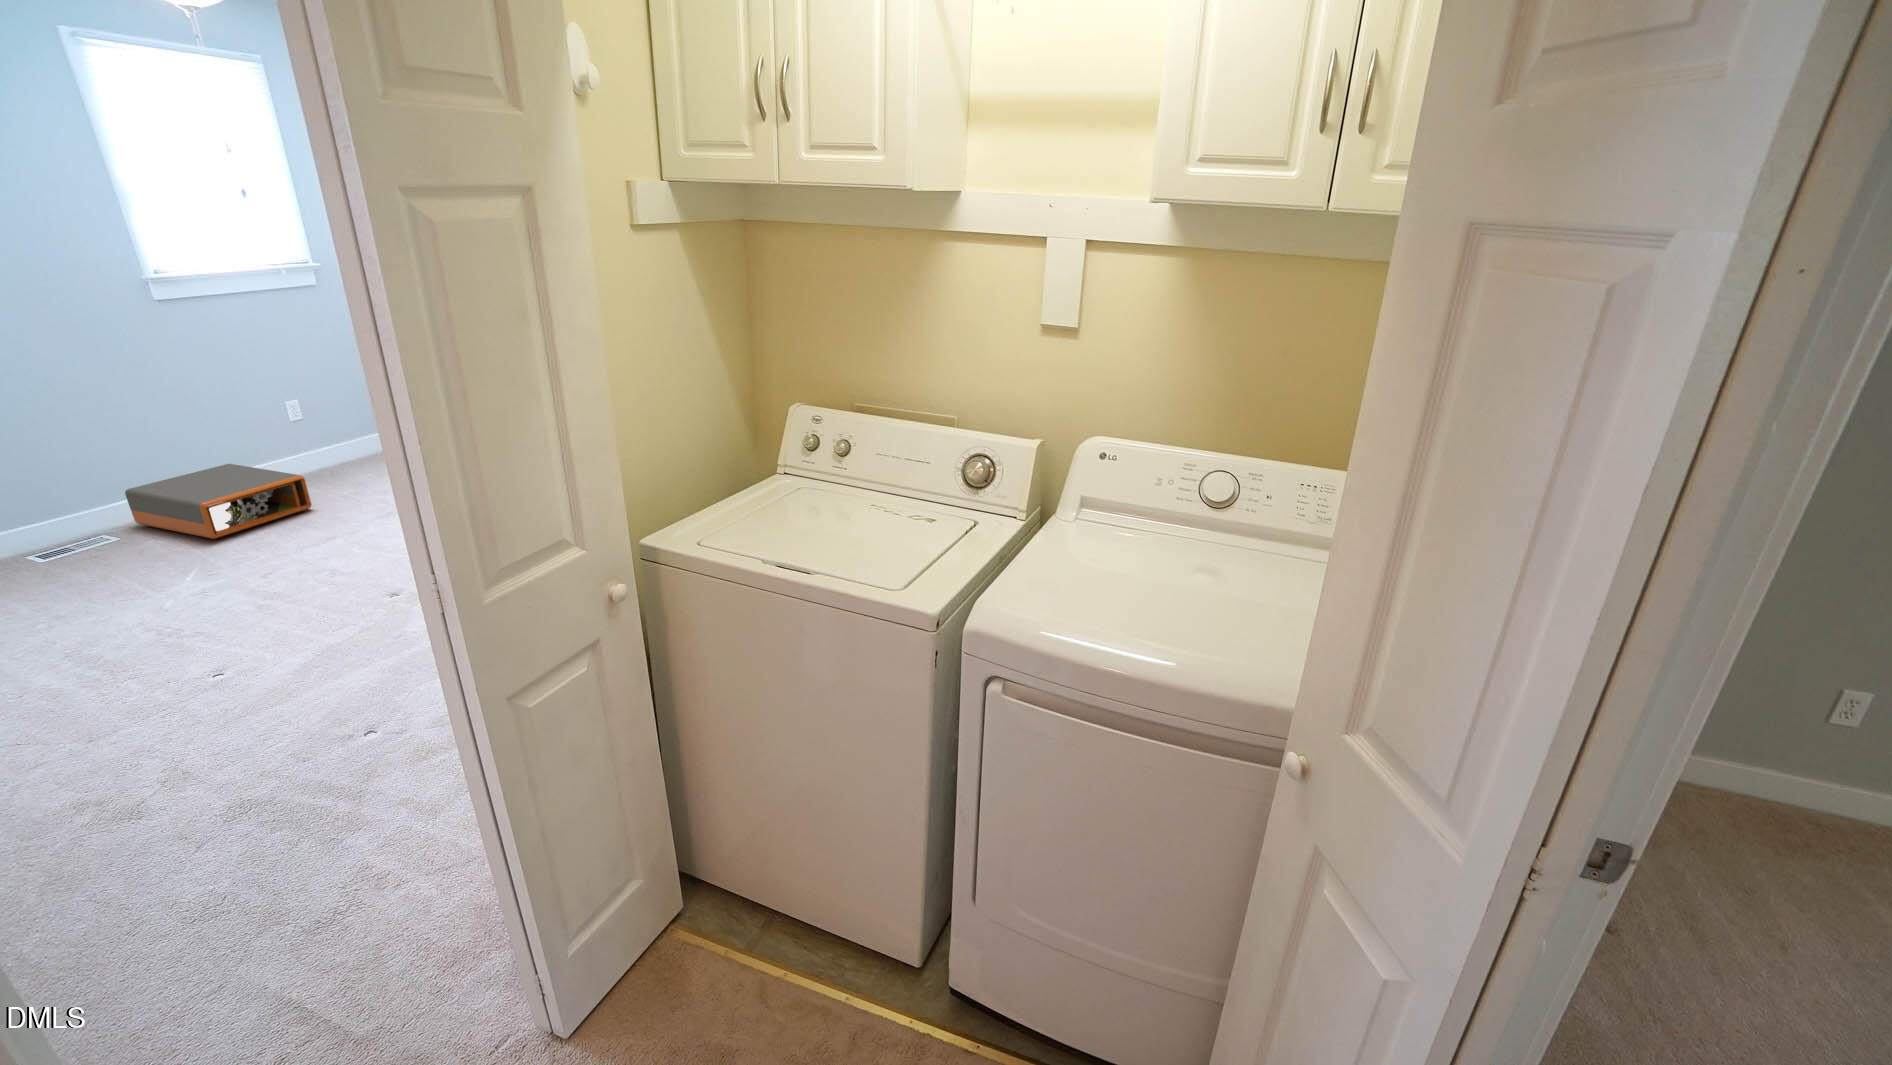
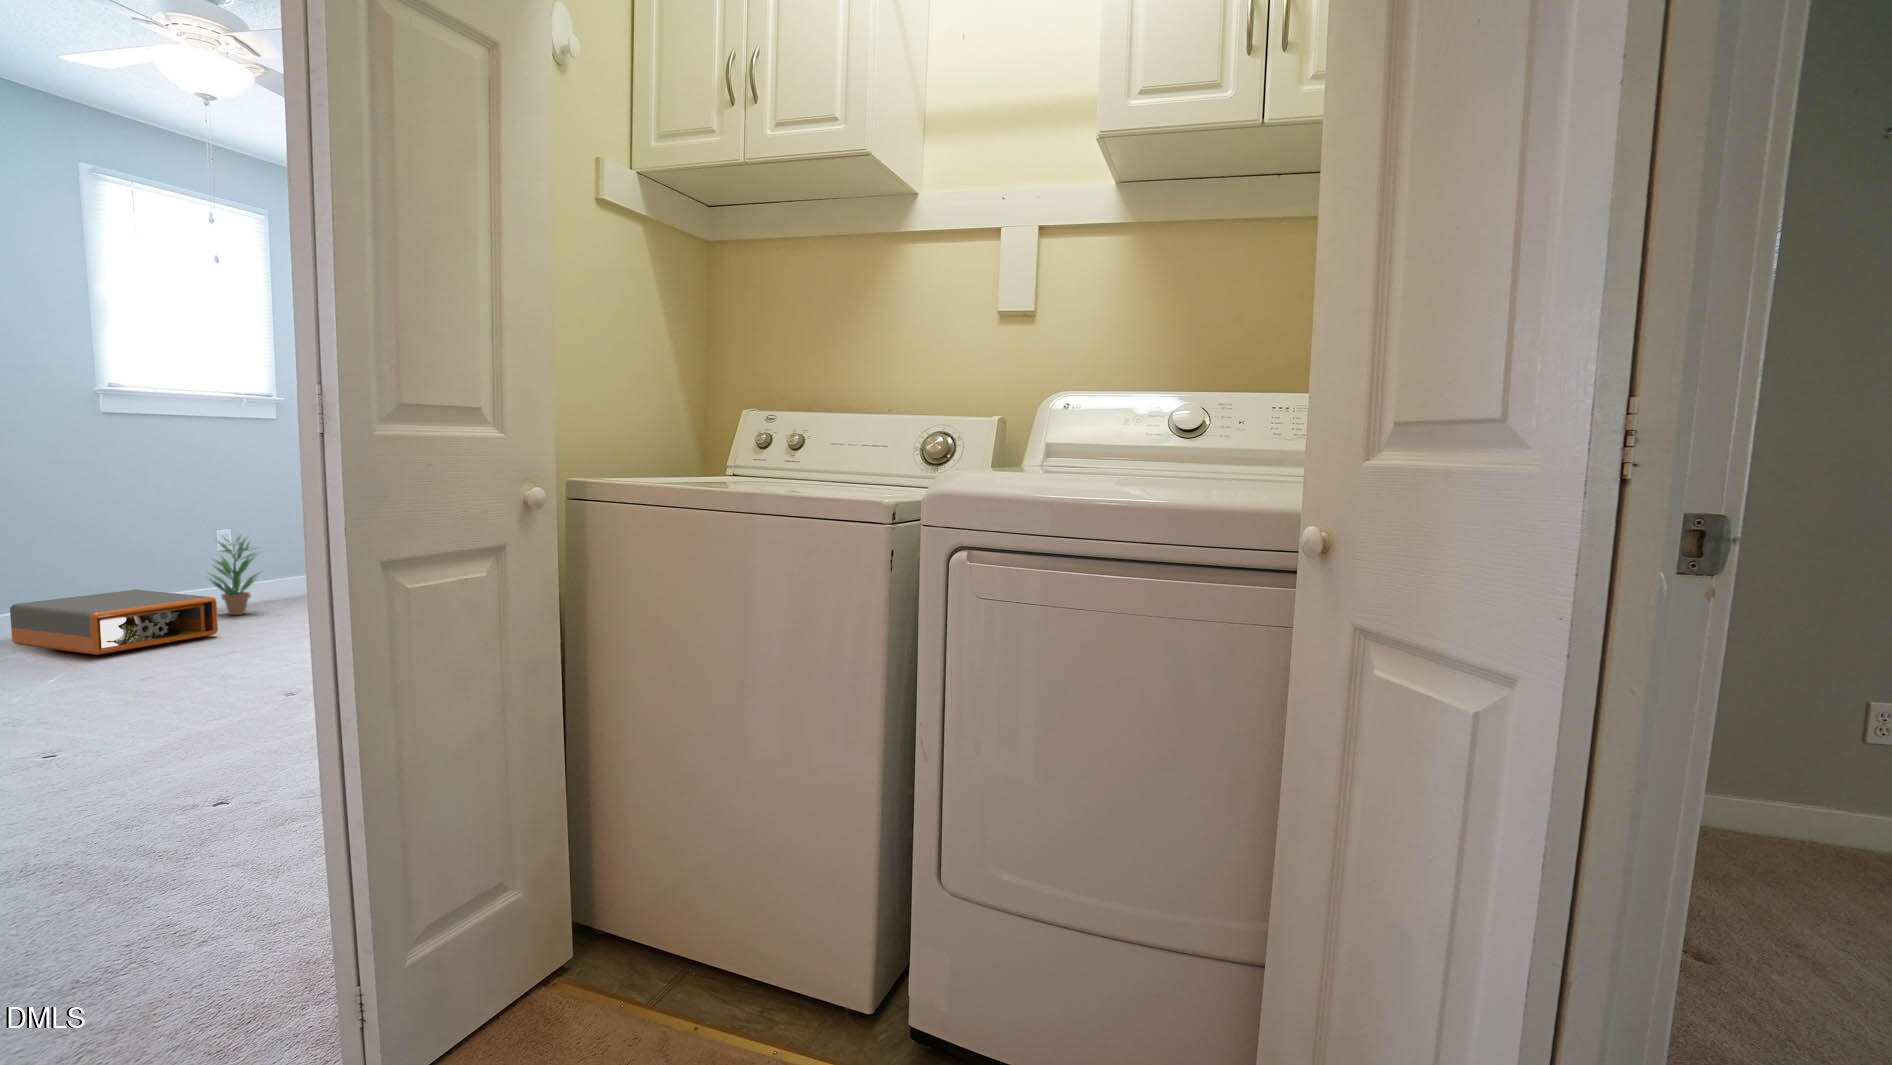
potted plant: none [285,404,338,479] -> present [210,537,259,615]

